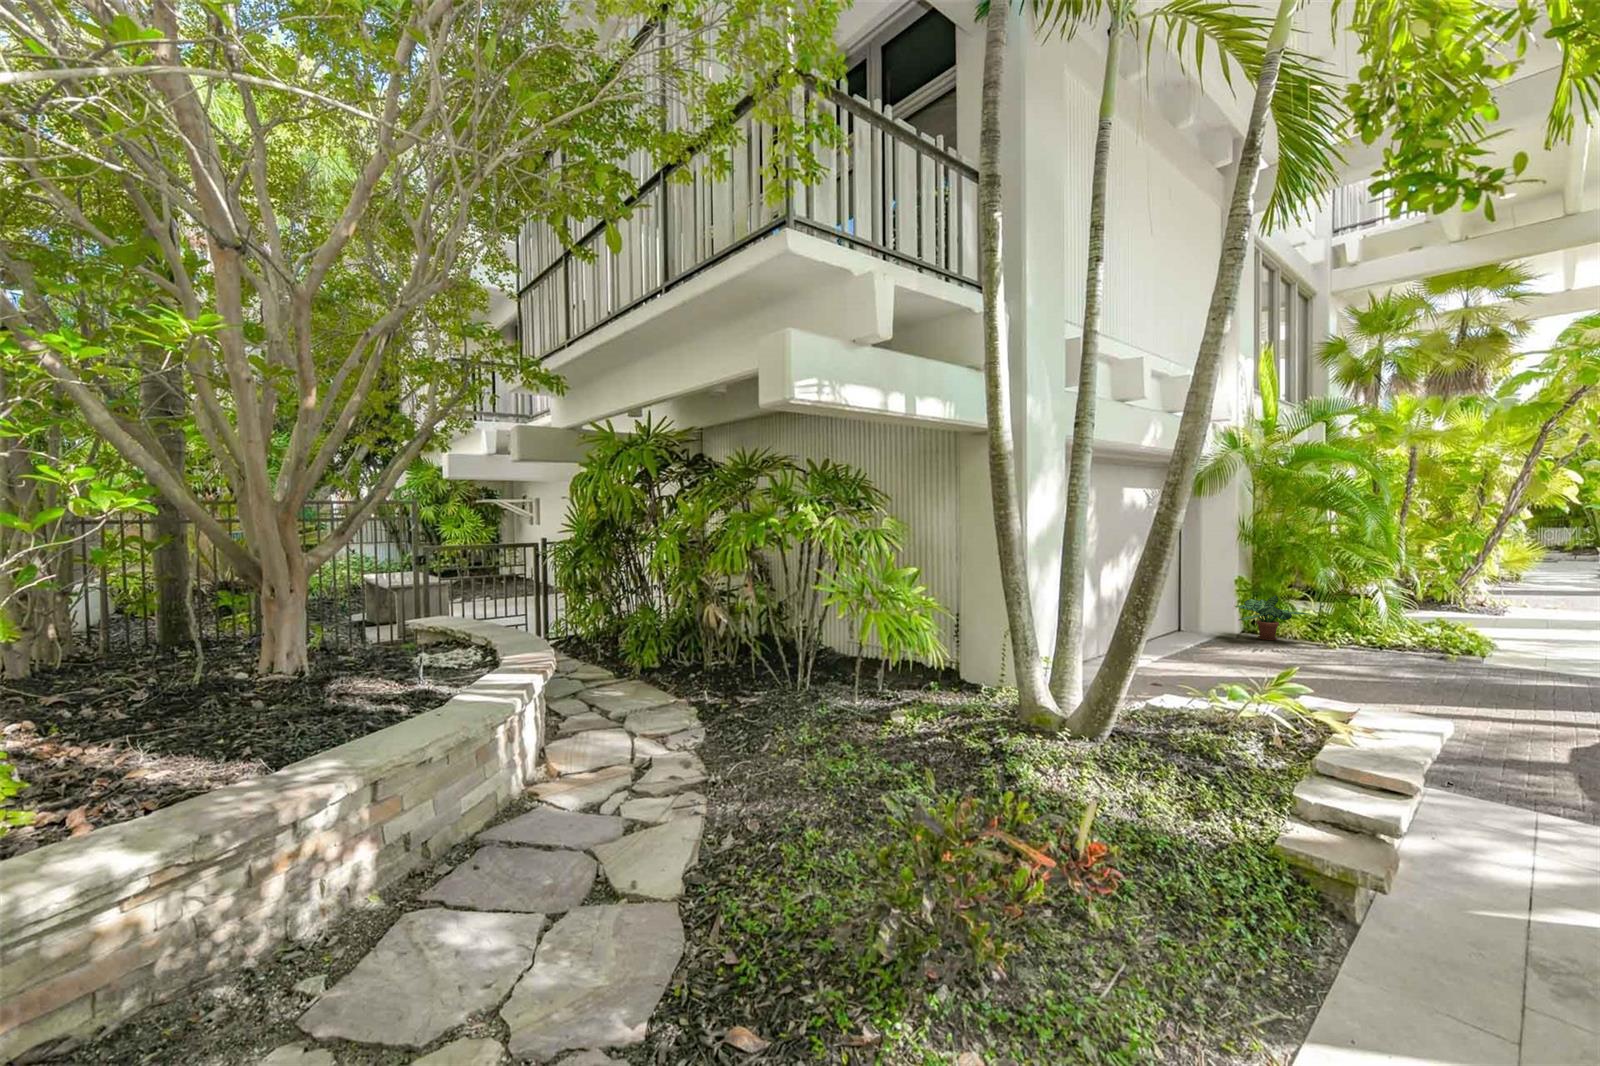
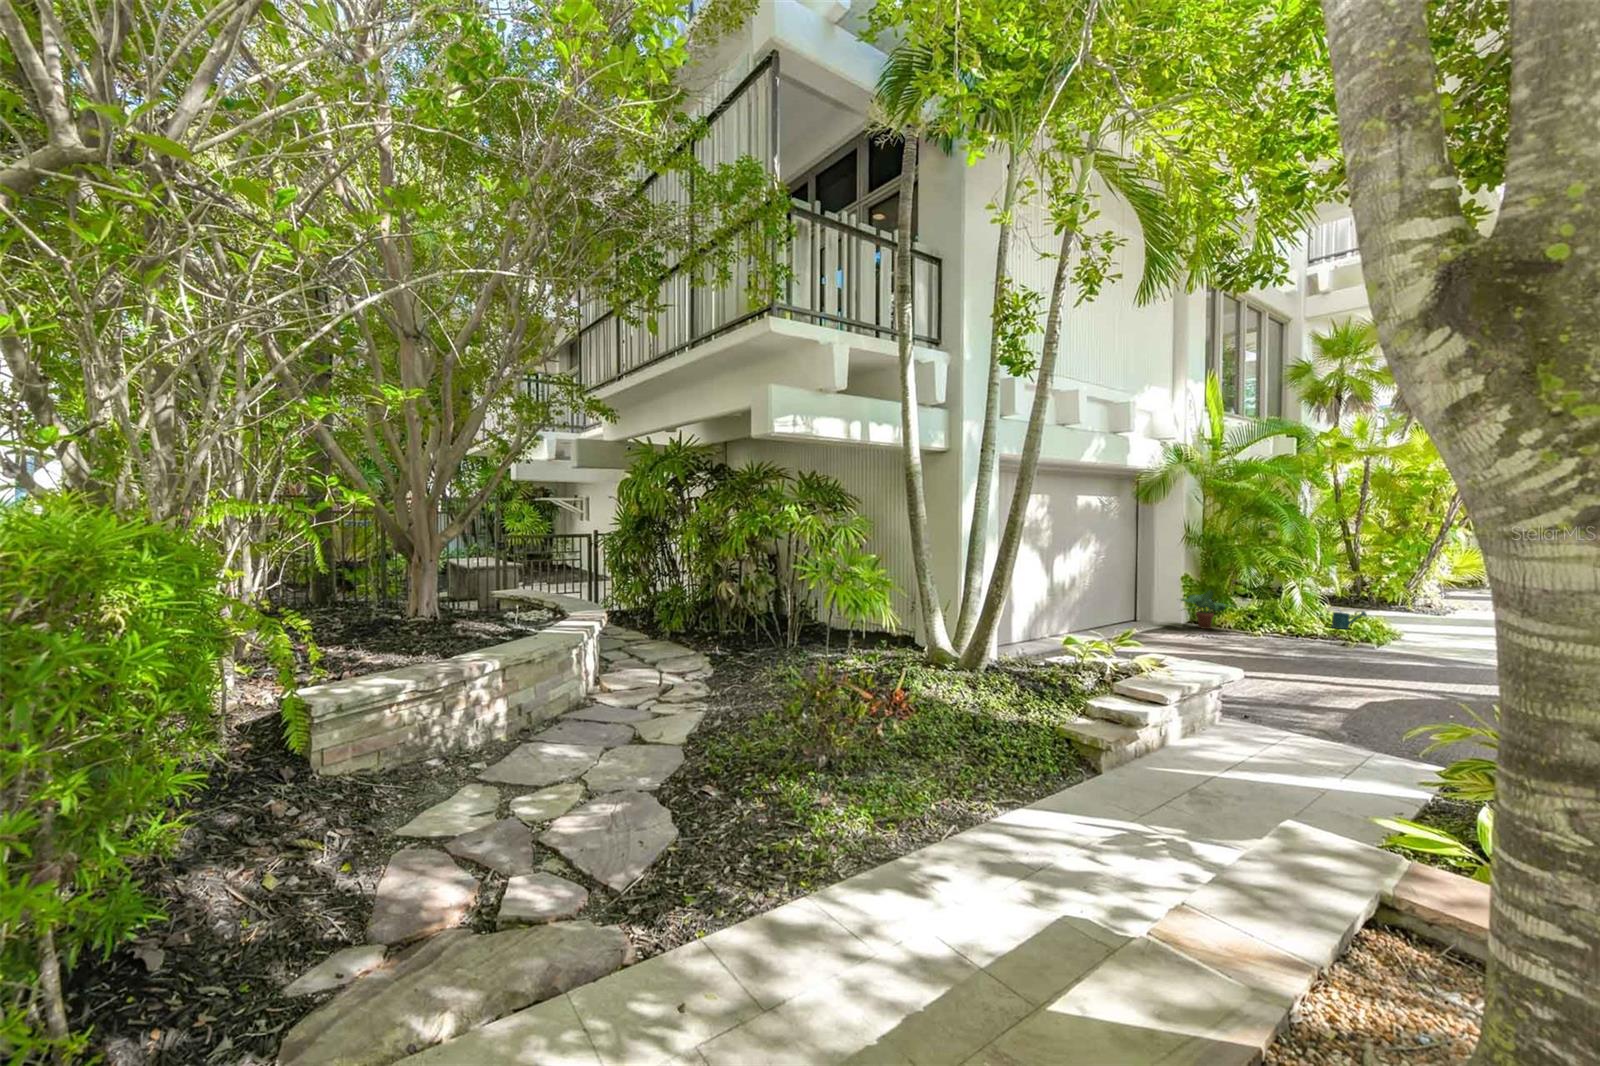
watering can: none [1398,612,1447,636] -> present [1332,611,1367,629]

